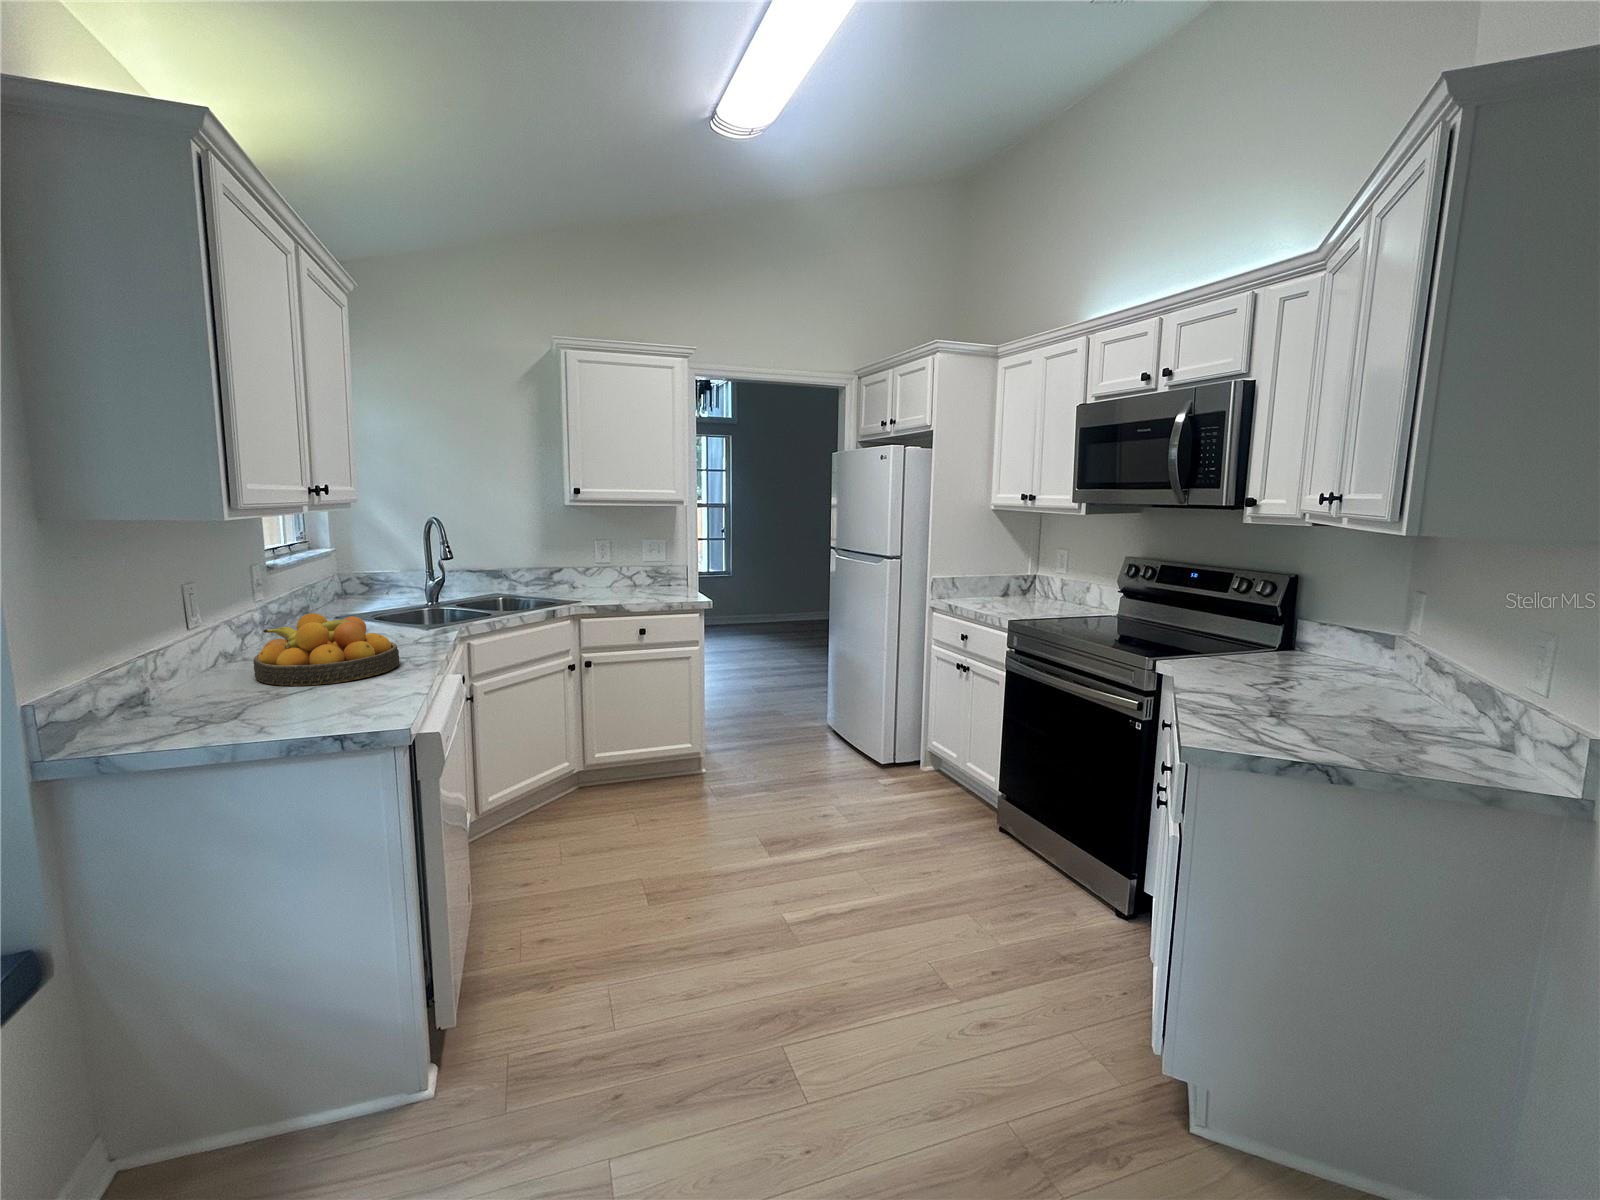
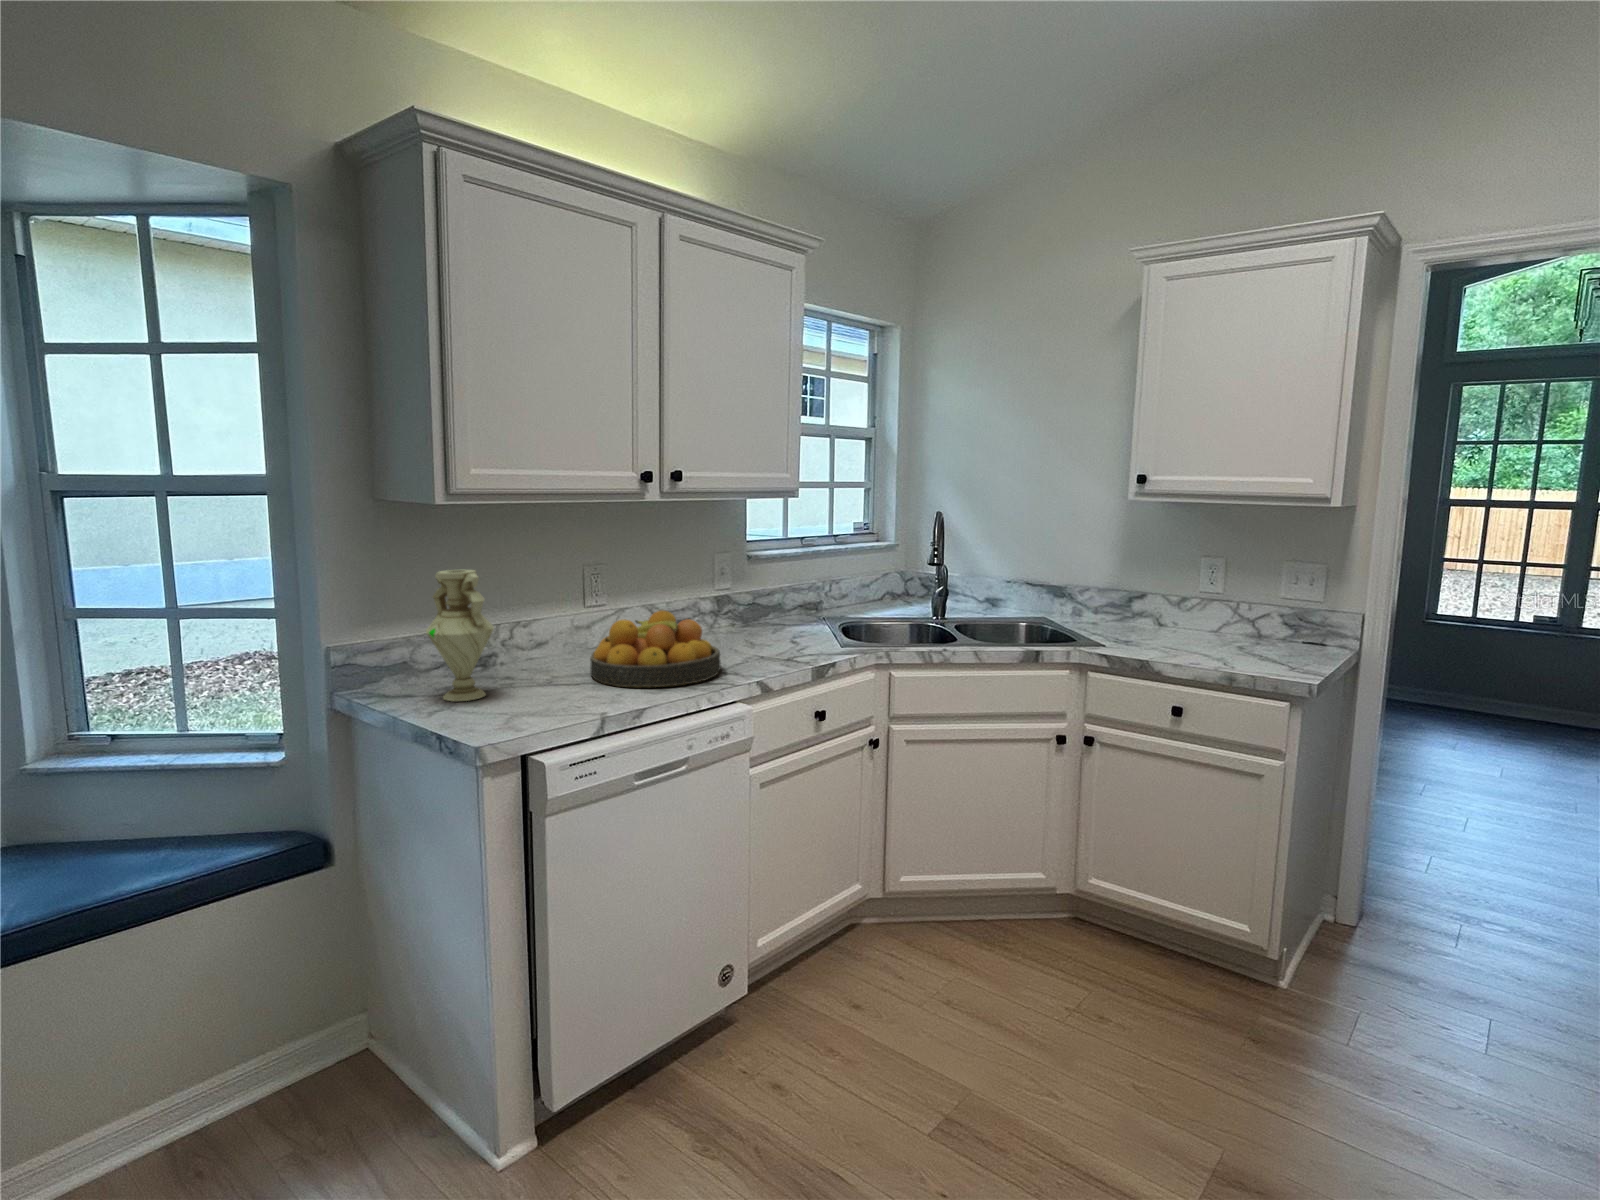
vase: none [139,585,240,730] -> present [426,570,494,701]

